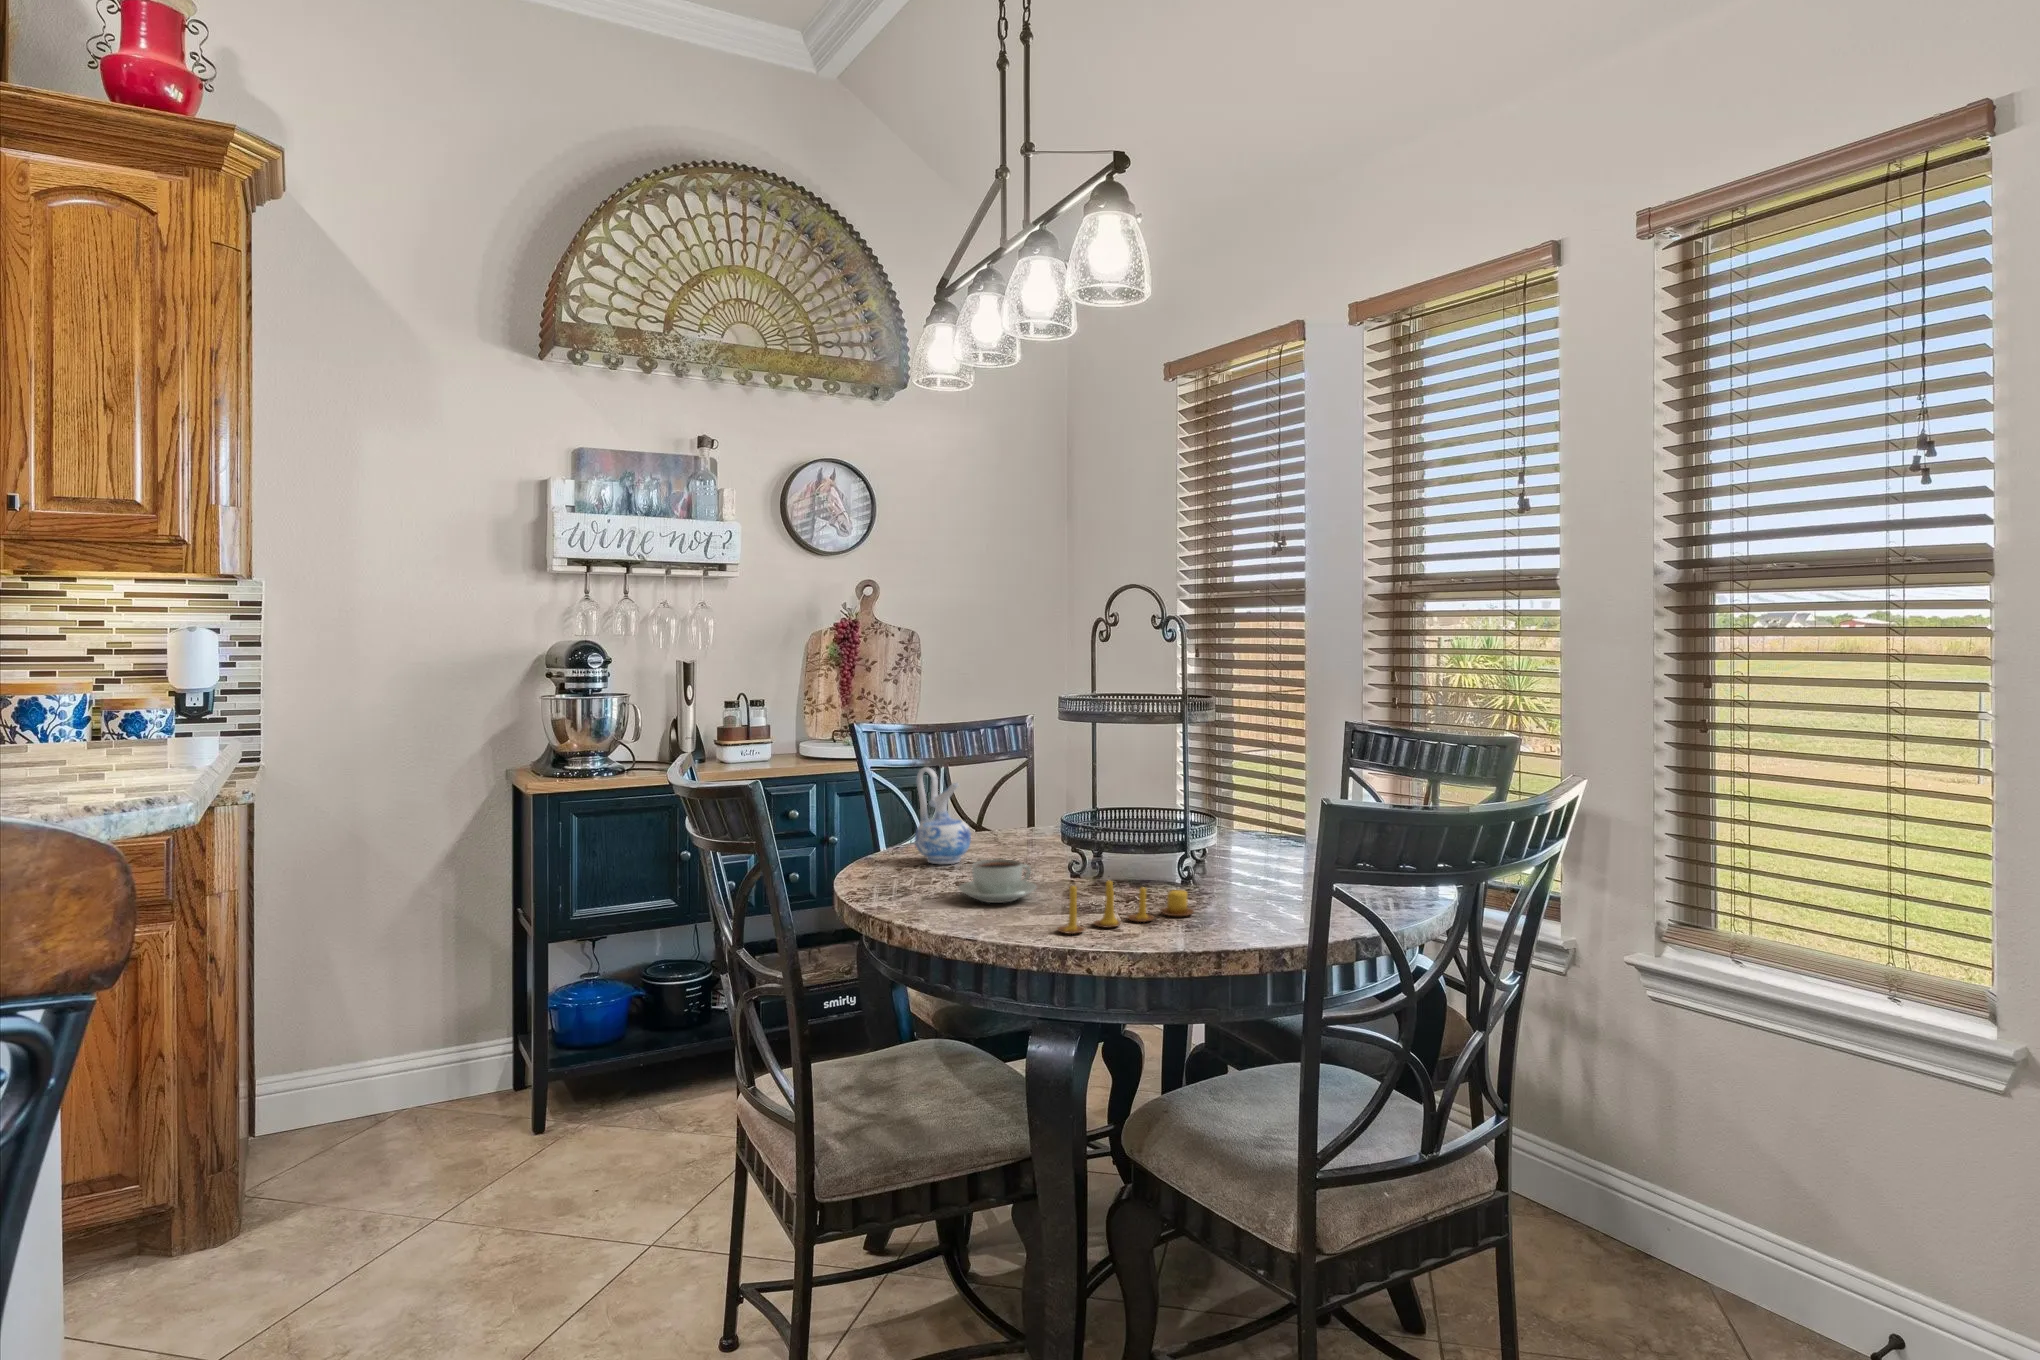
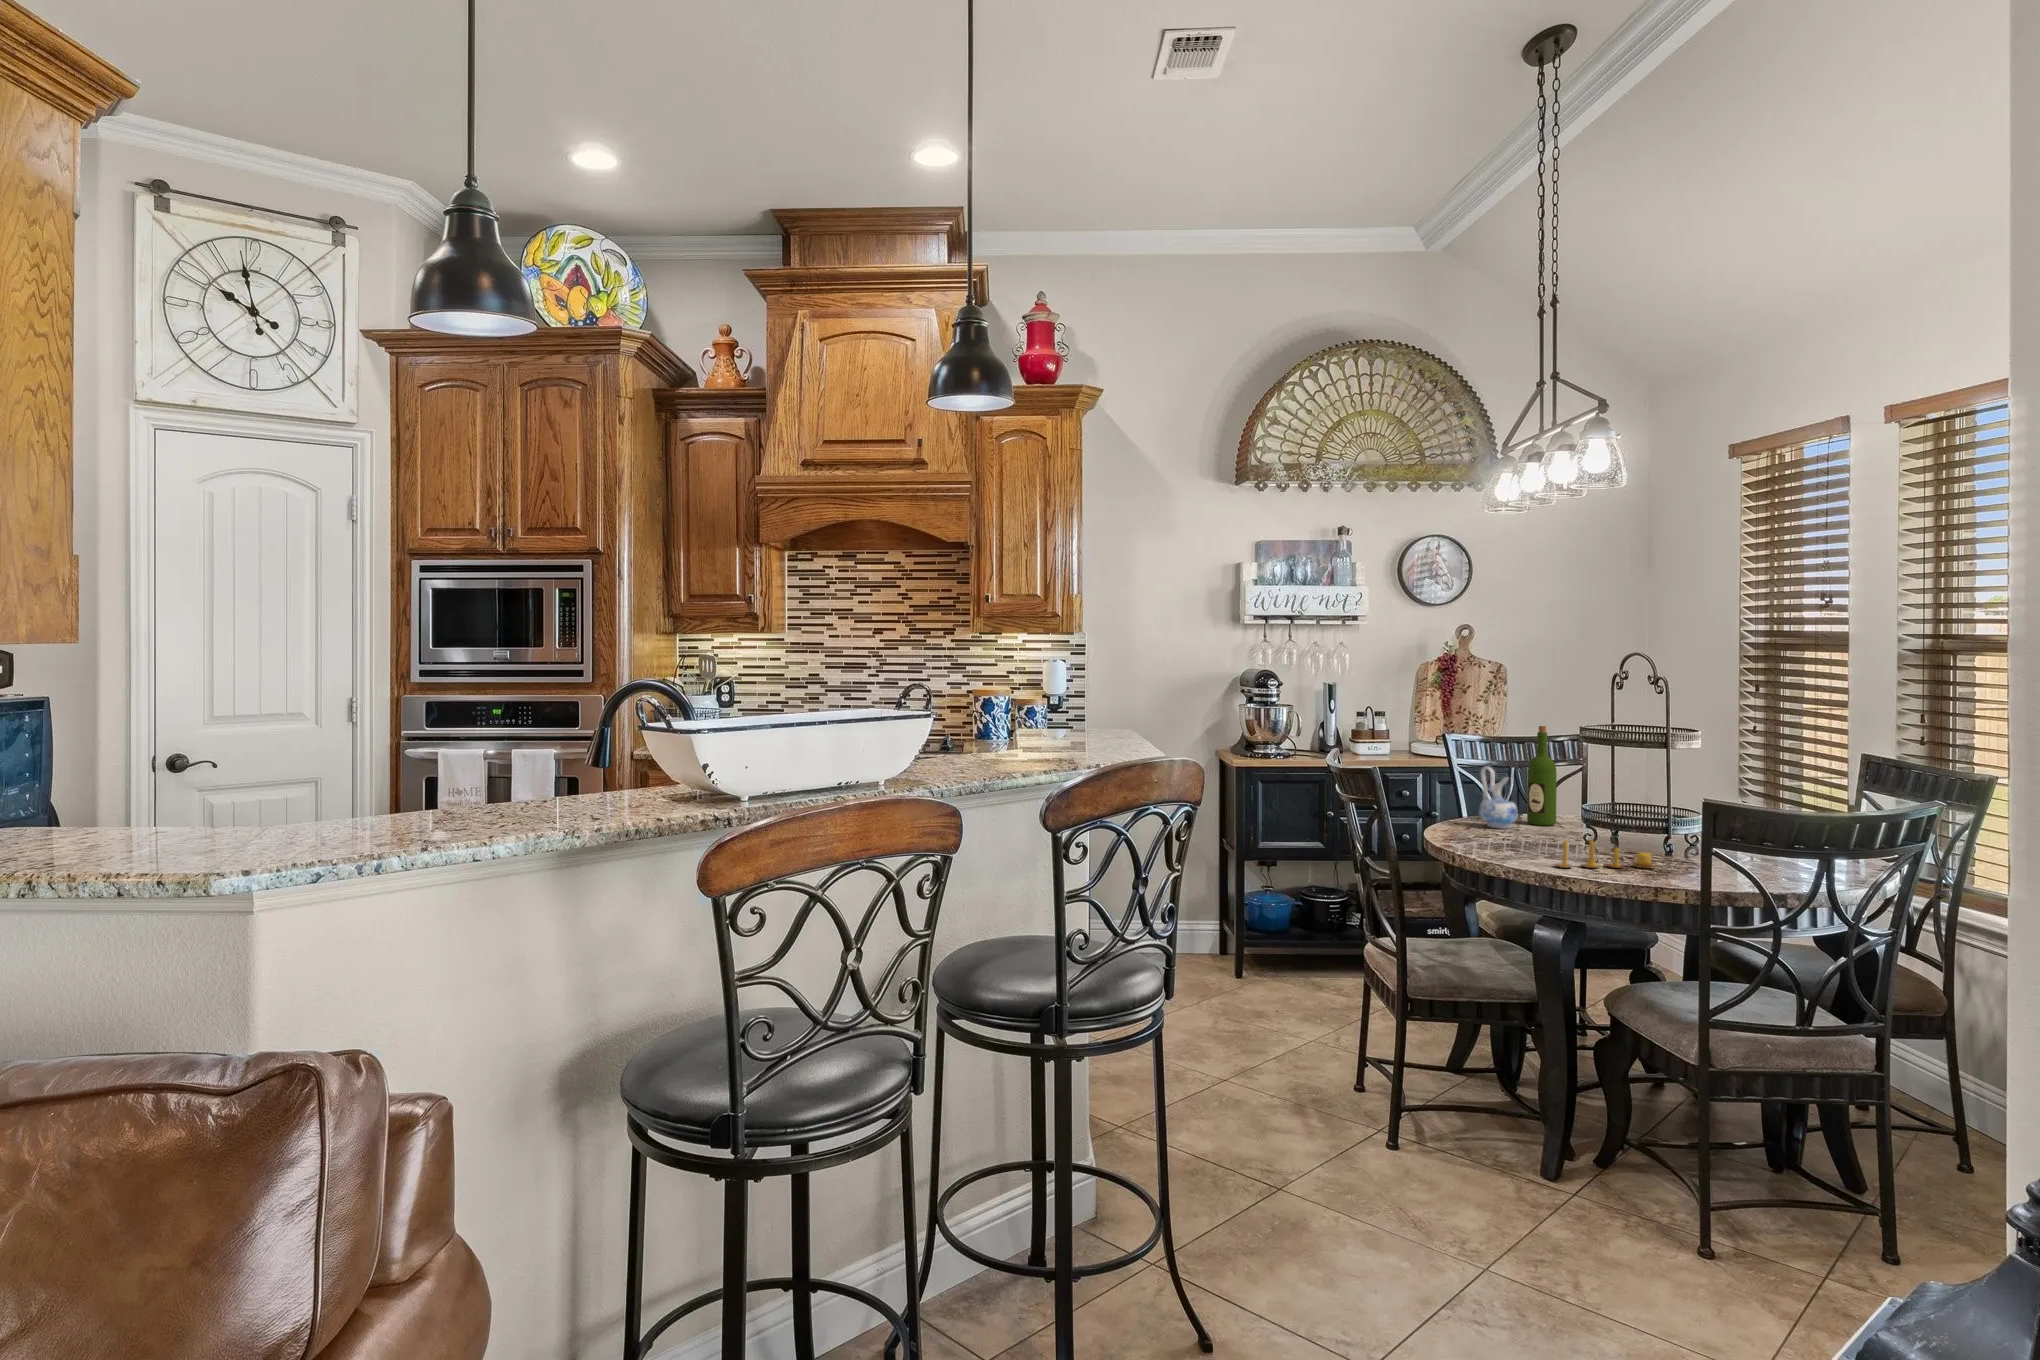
wine bottle: none [980,702,1019,852] -> present [1527,726,1557,826]
coffee cup: present [958,859,1036,903] -> none [1499,825,1552,850]

